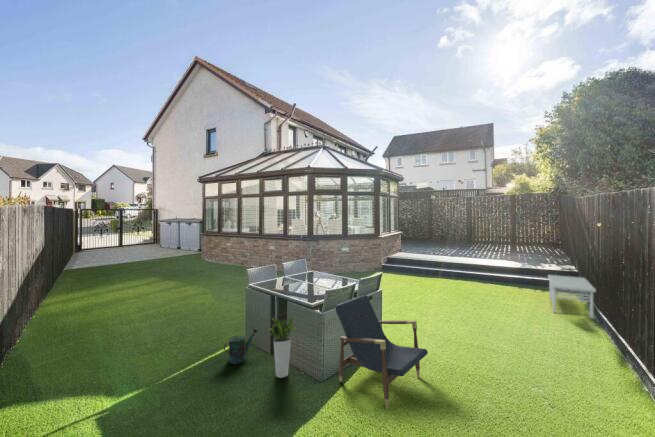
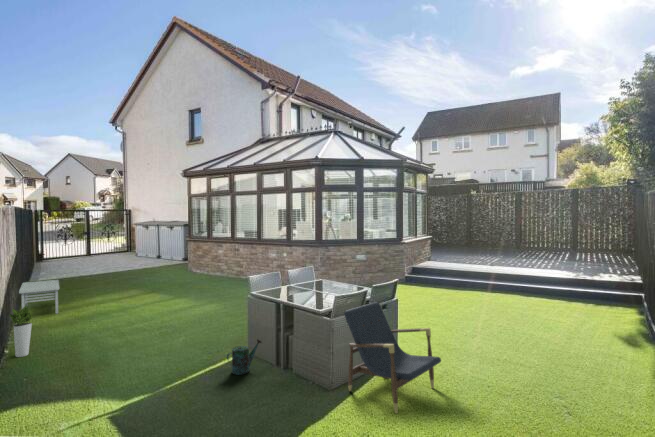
storage bench: present [548,275,596,318] -> present [19,280,60,314]
planter: present [270,318,297,378] -> present [10,305,32,357]

